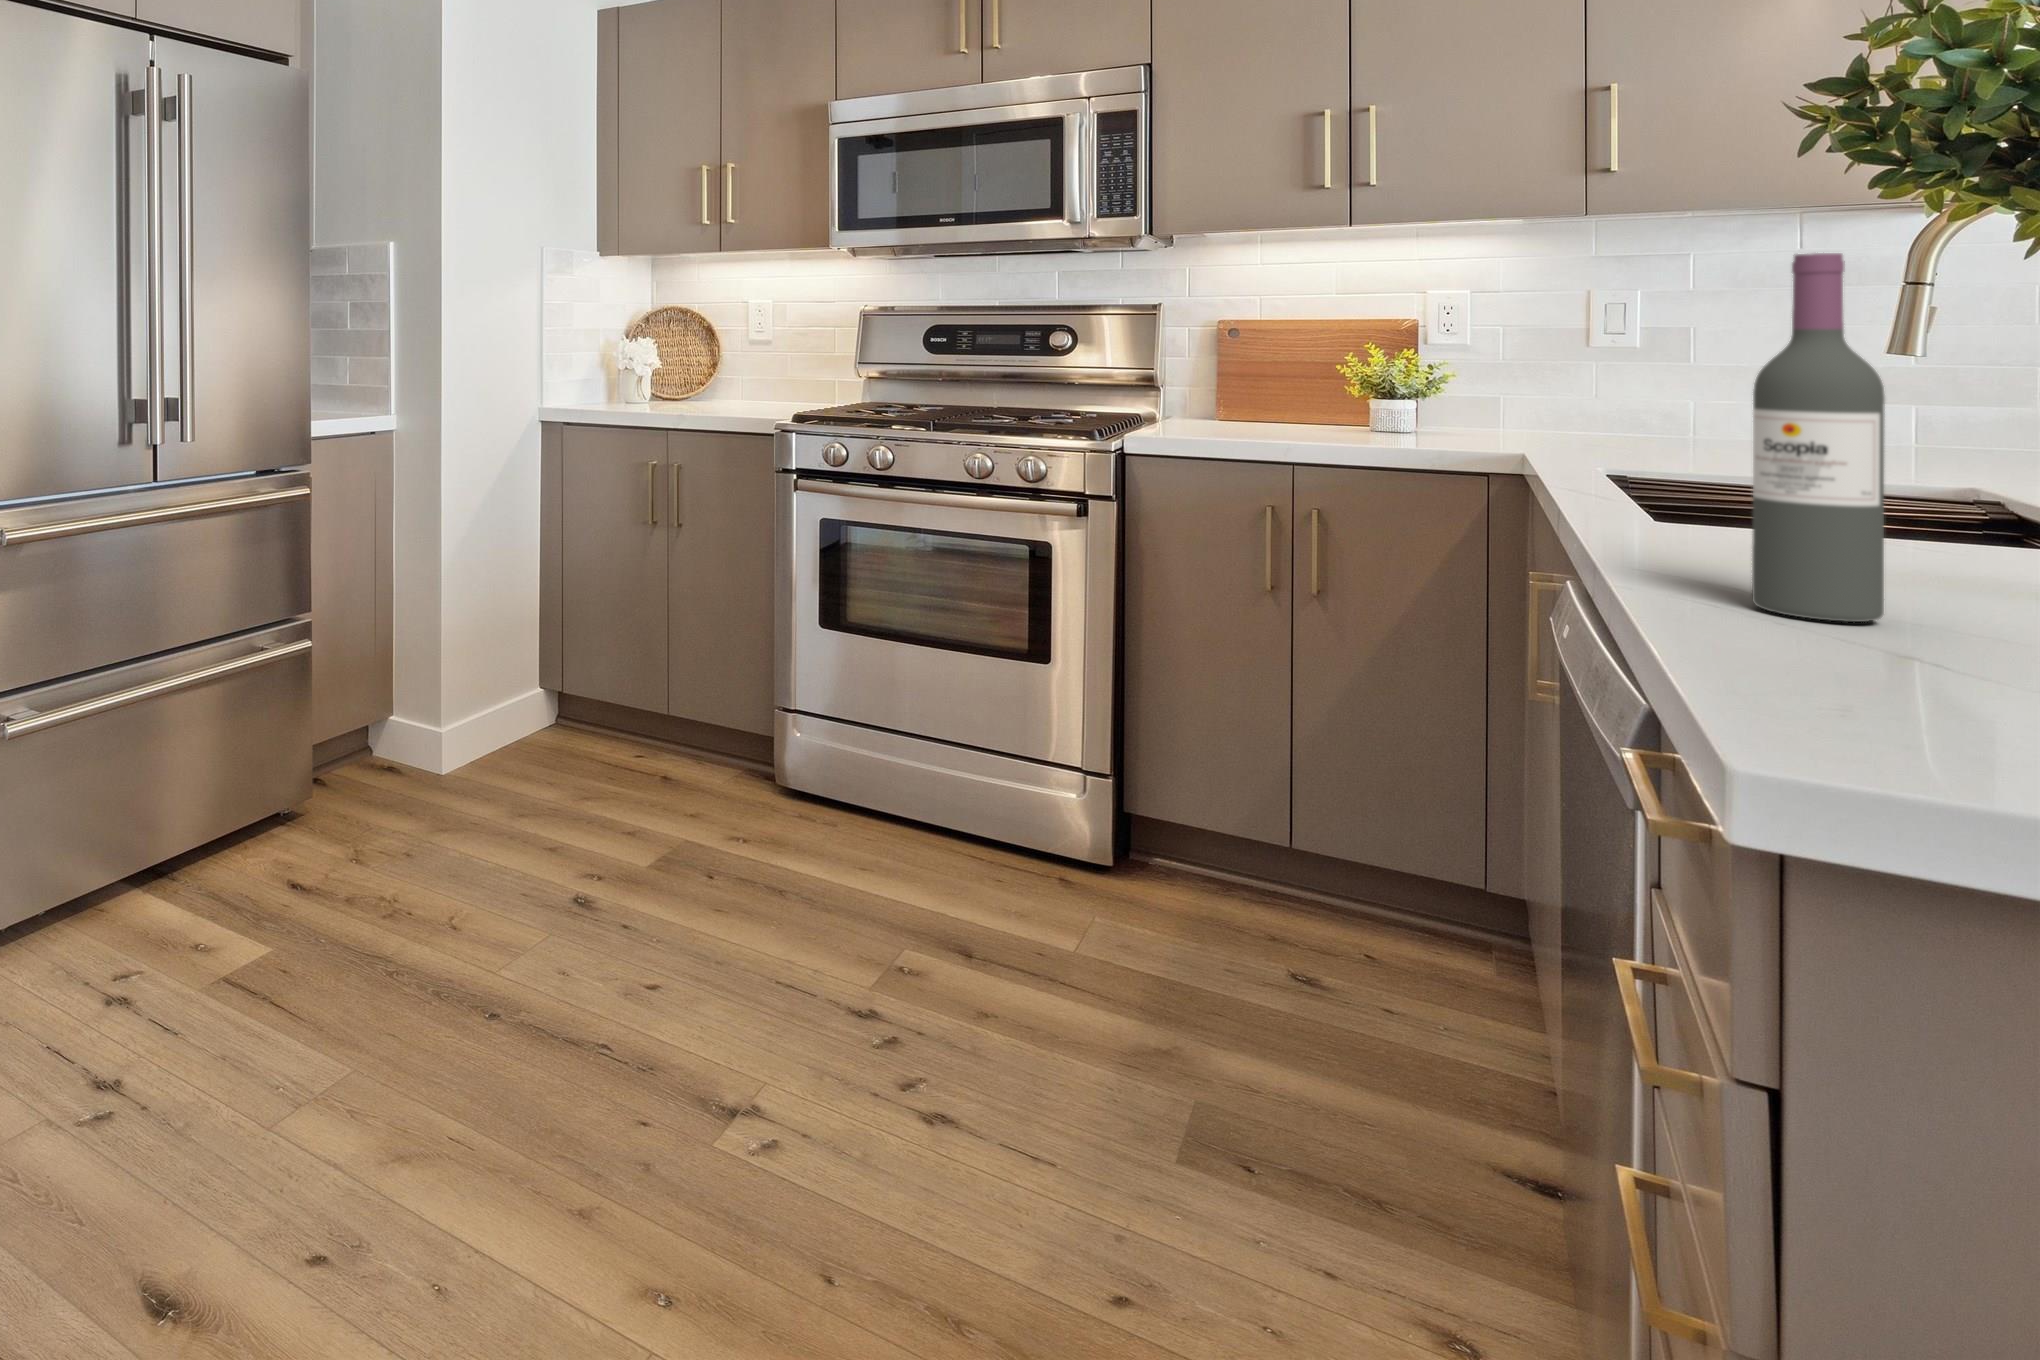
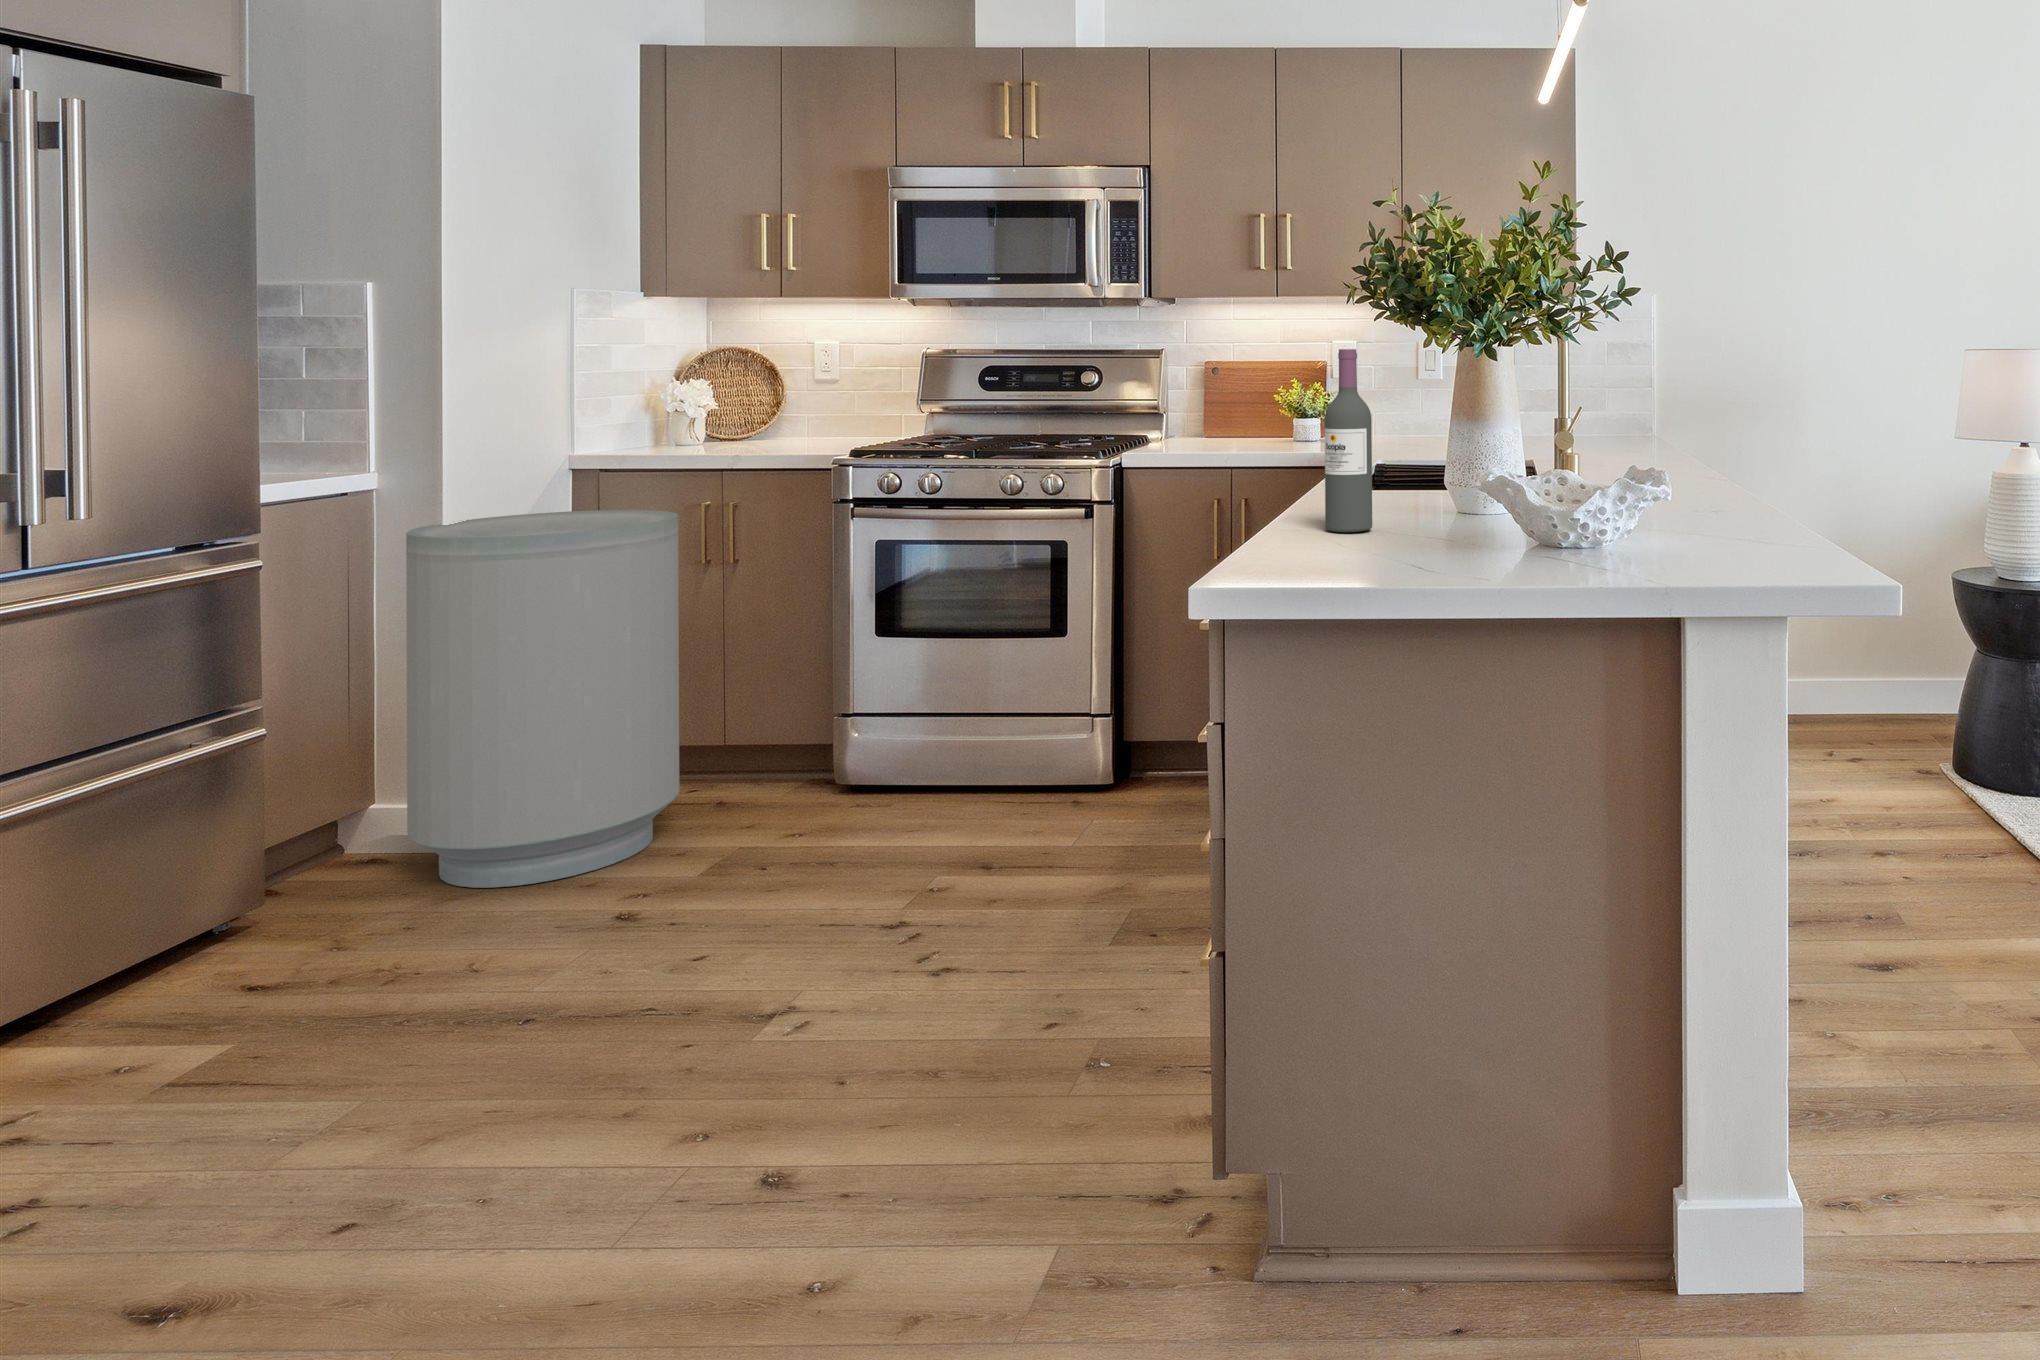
trash can: none [412,462,633,834] -> present [406,510,679,888]

